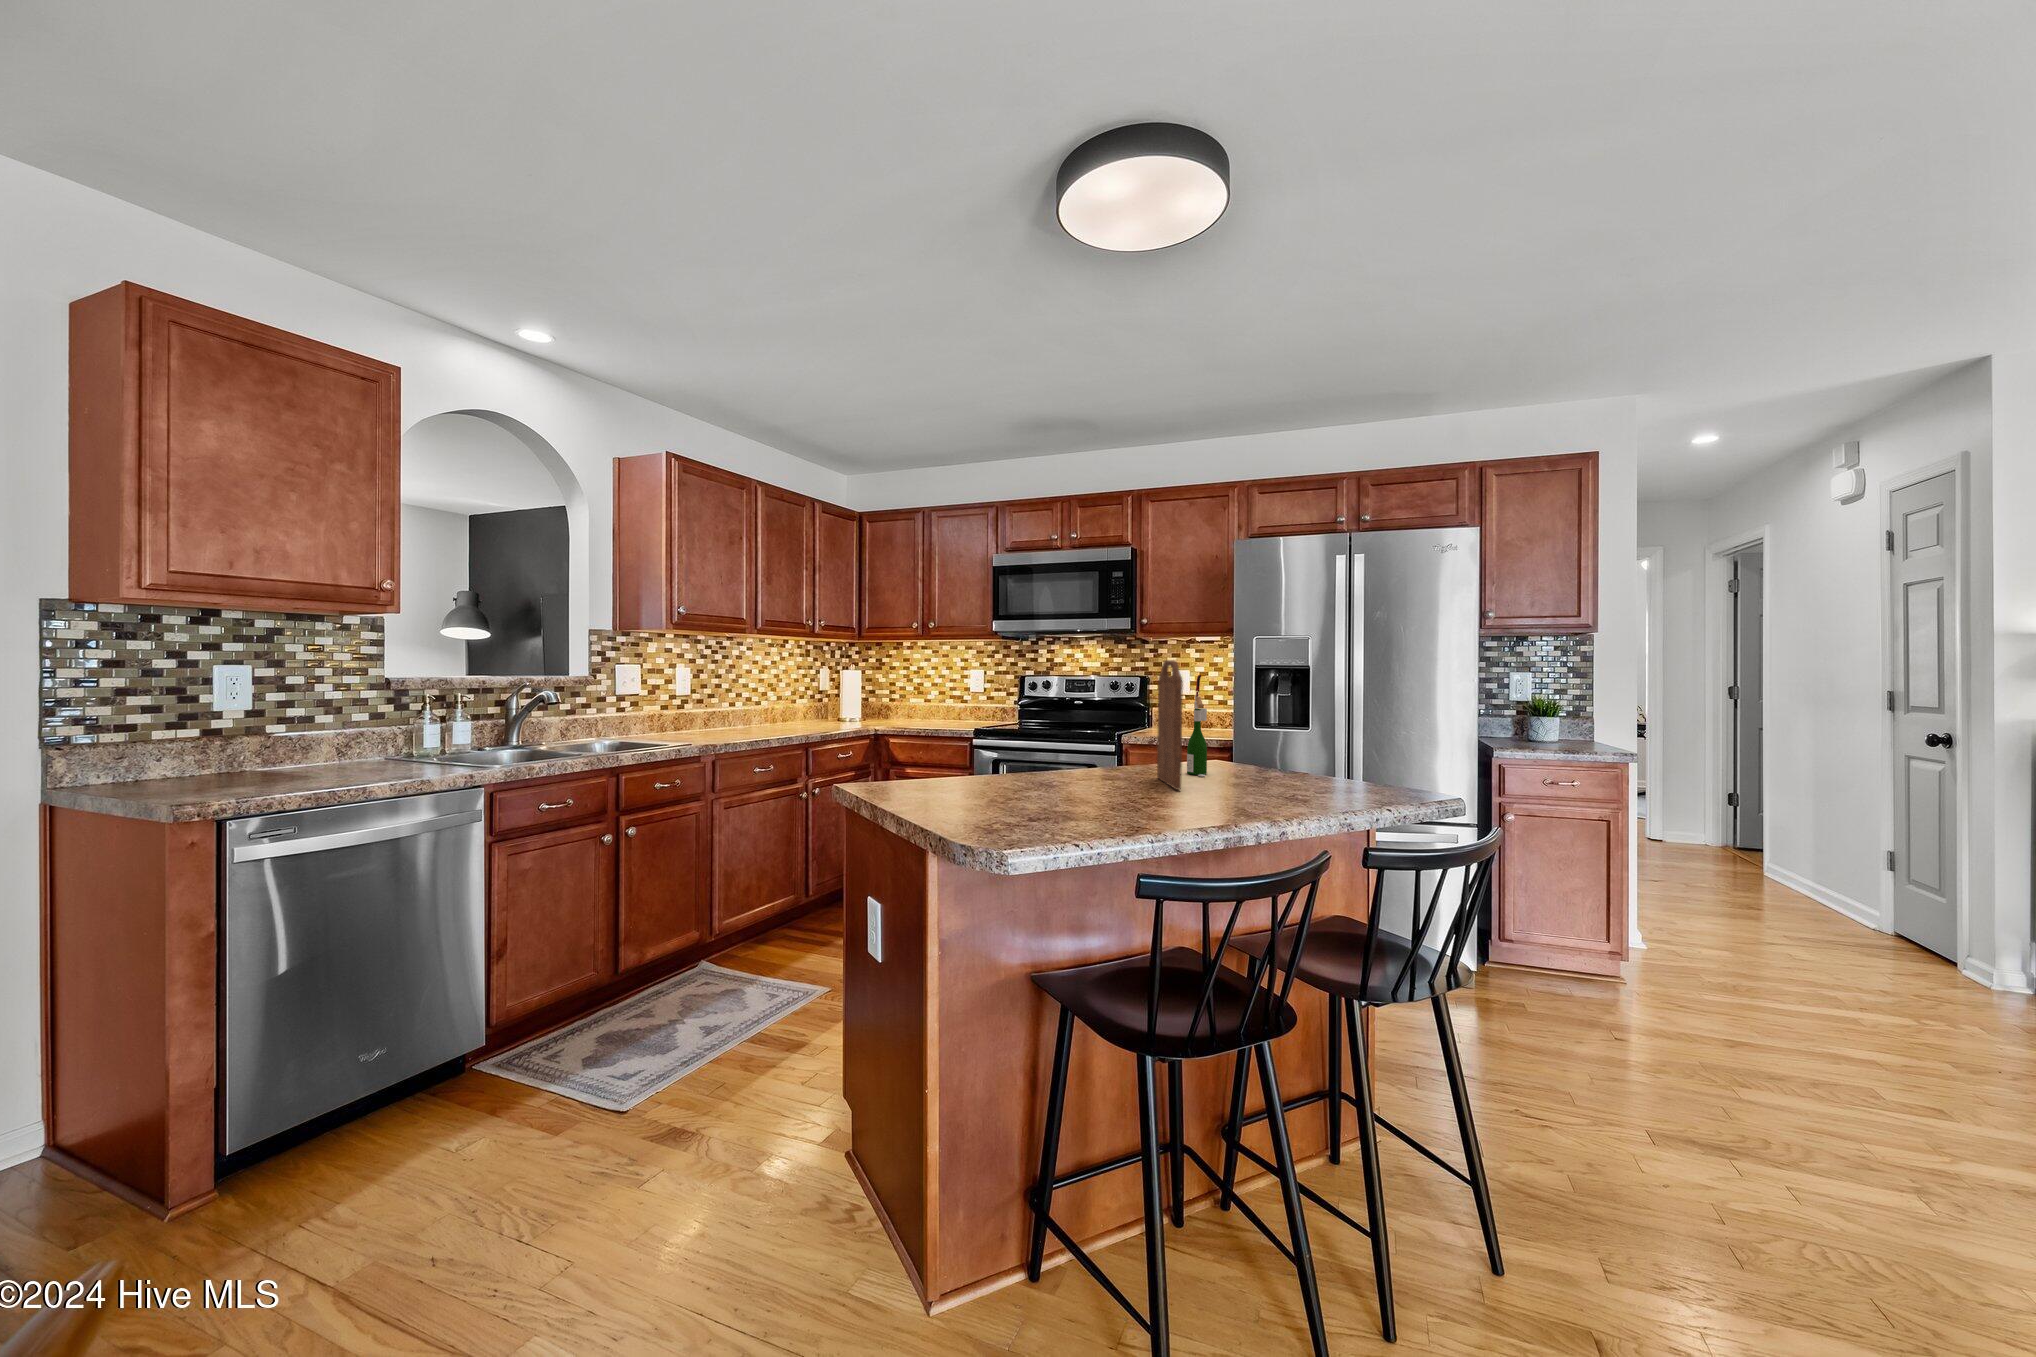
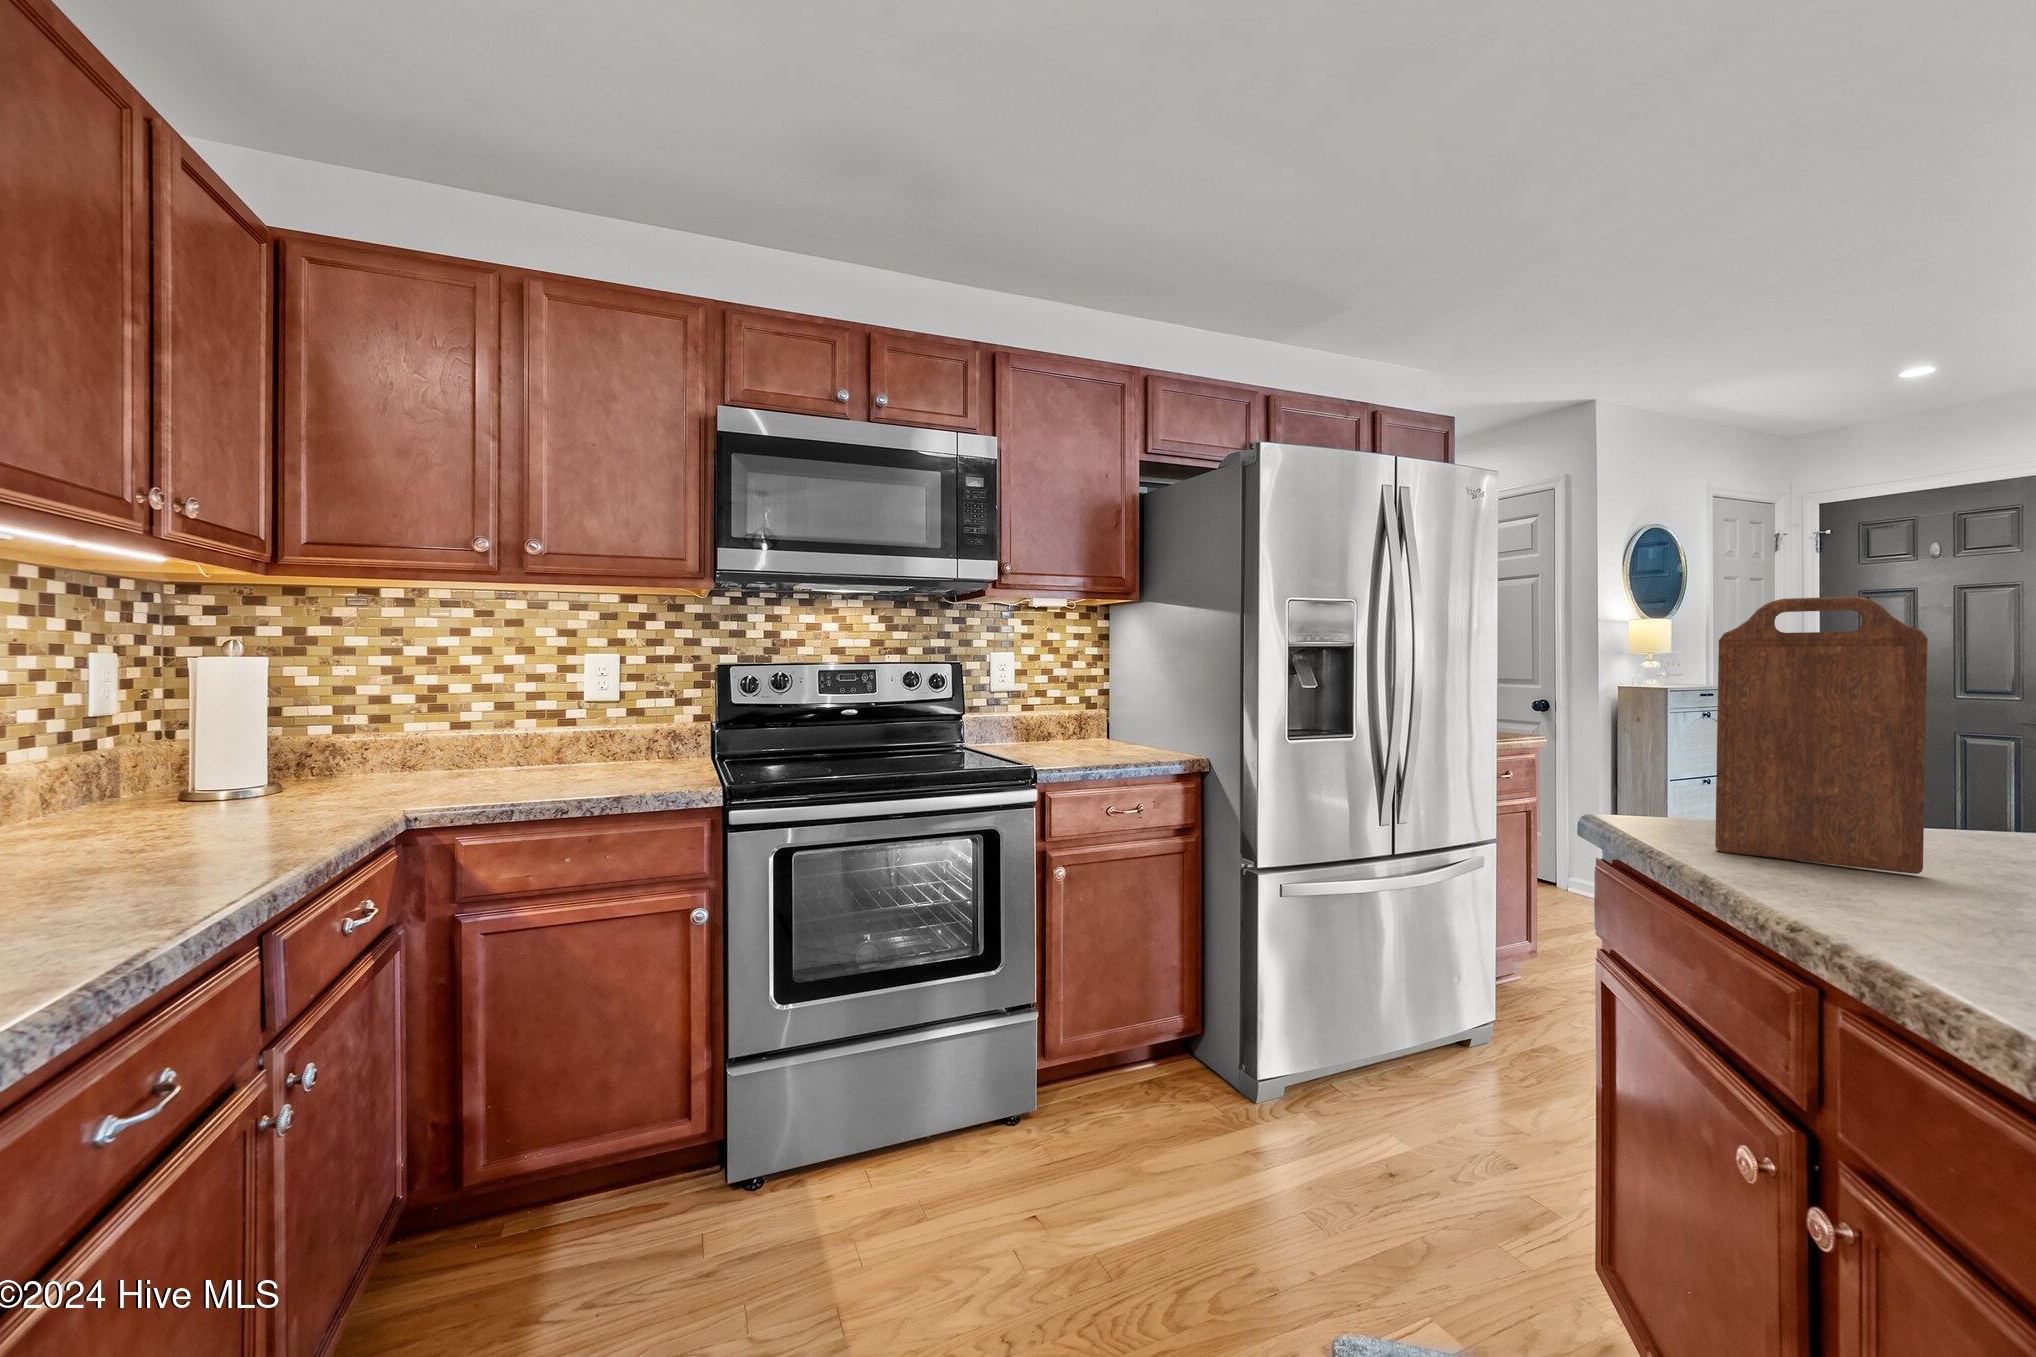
wine bottle: present [1187,675,1207,776] -> none [1652,635,1724,834]

